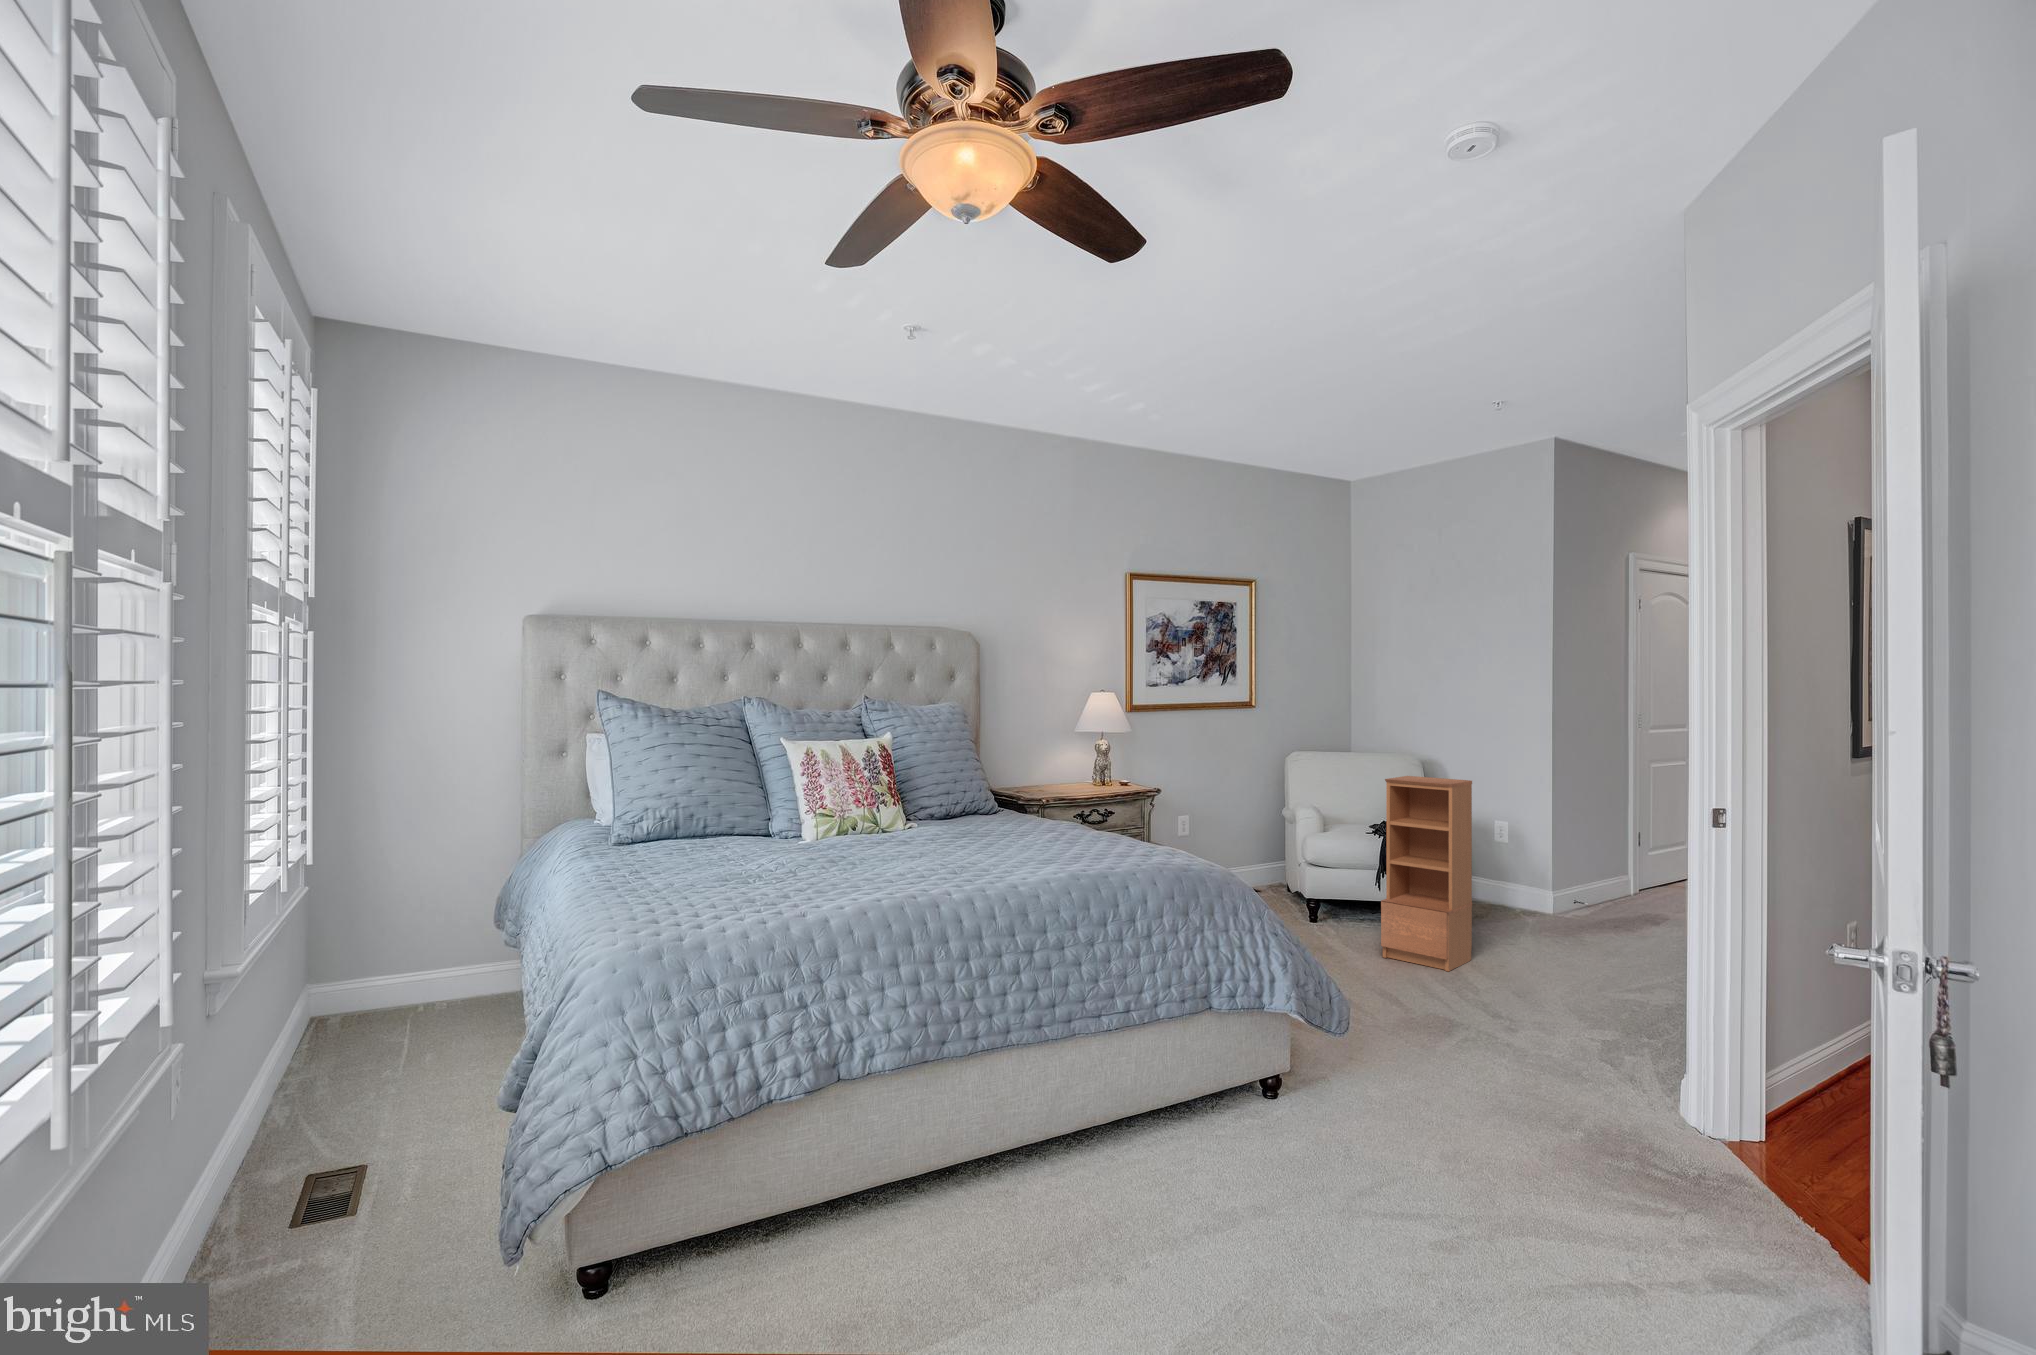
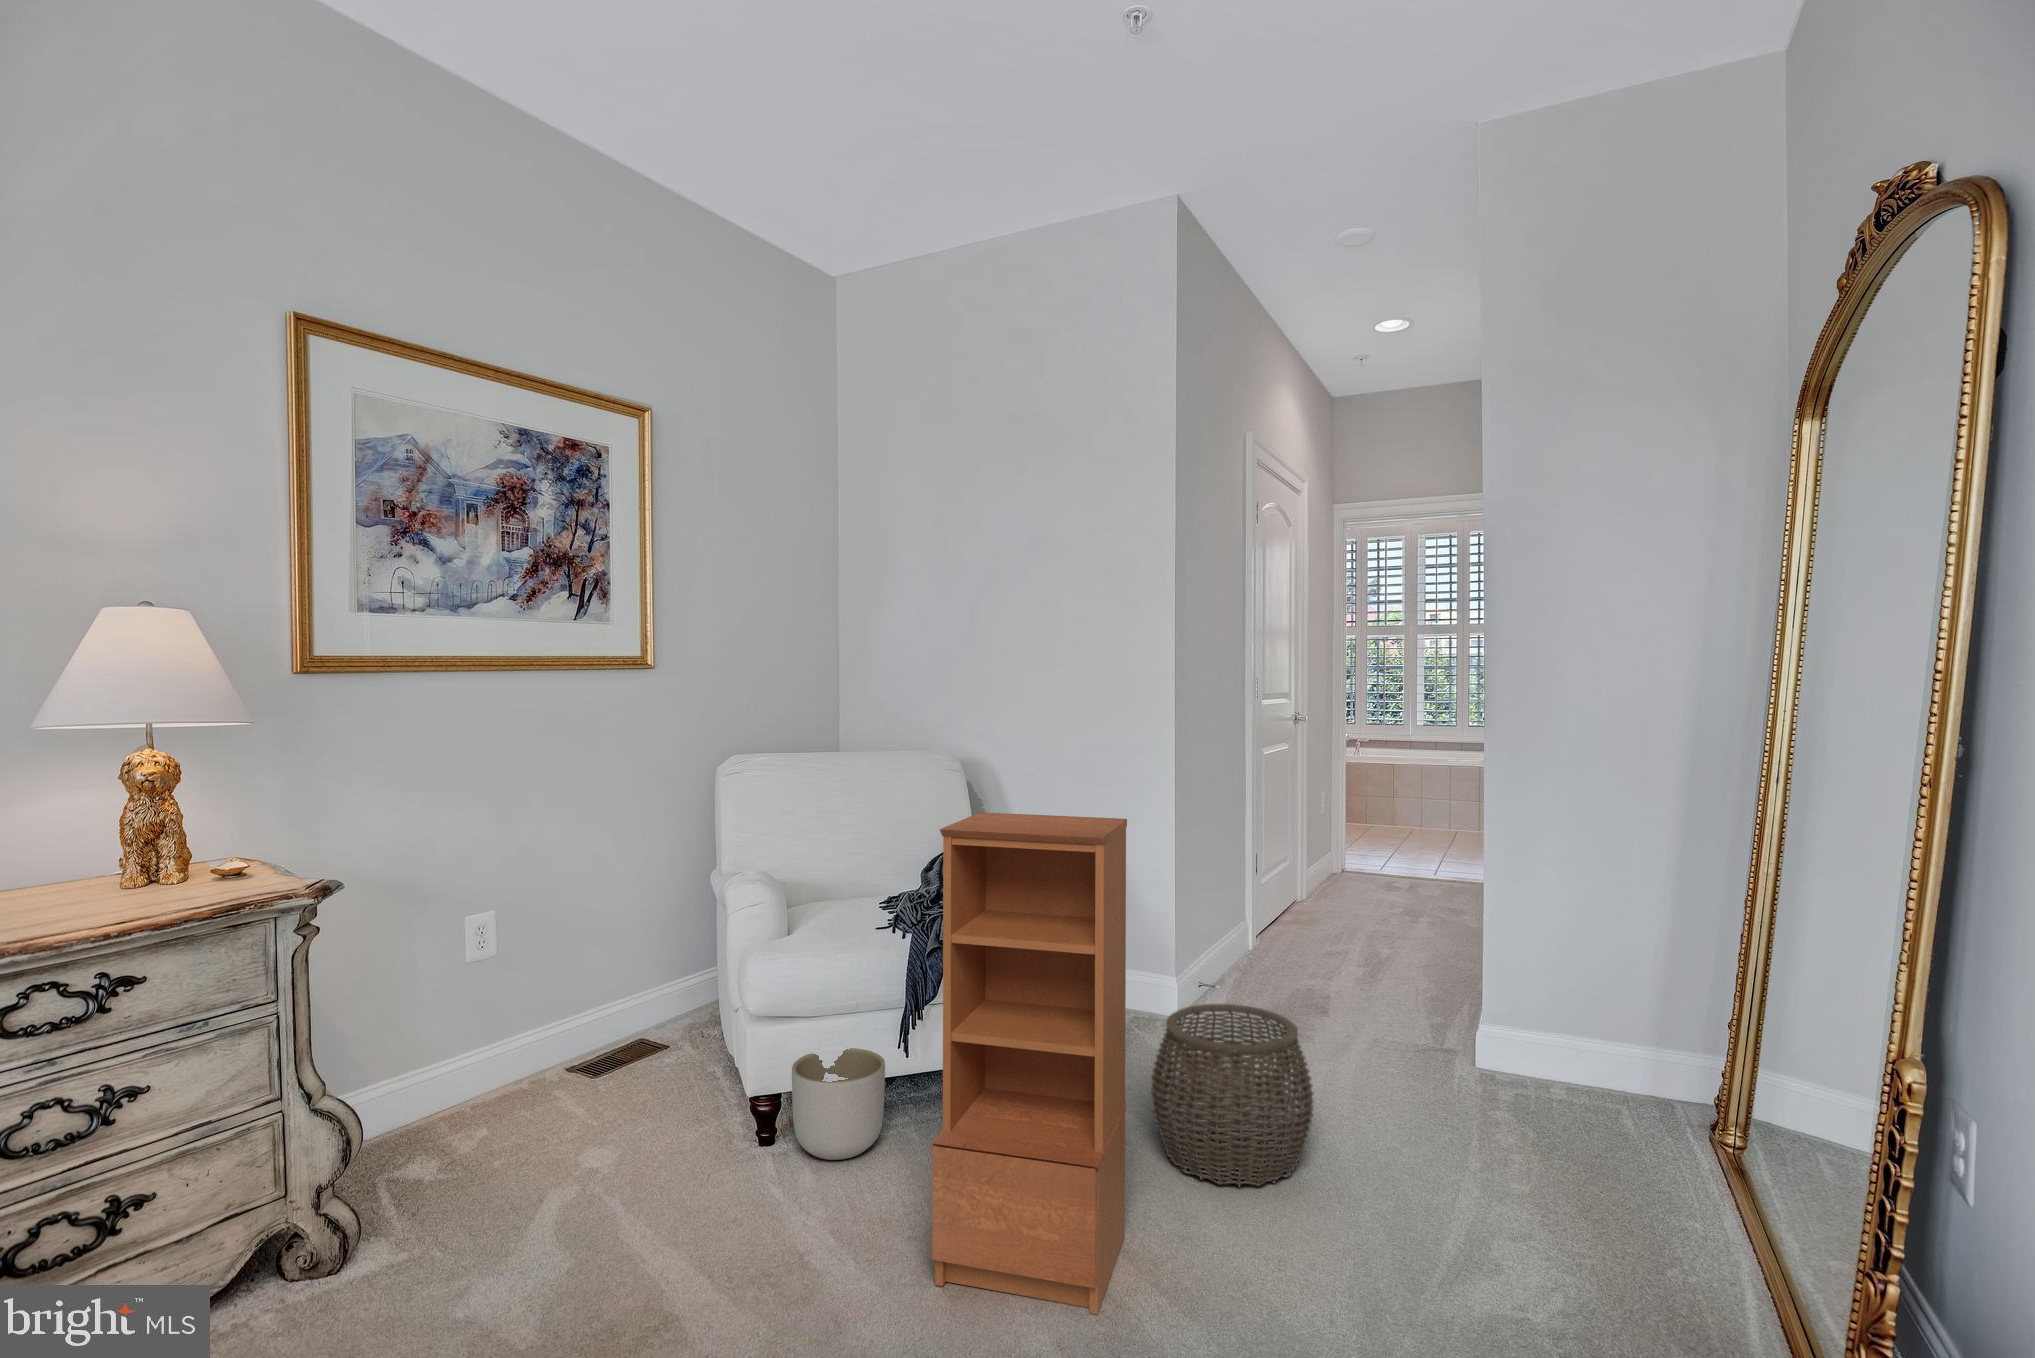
woven basket: none [1499,880,1586,959] -> present [1151,1004,1313,1187]
planter: none [1325,884,1368,927] -> present [792,1048,885,1160]

